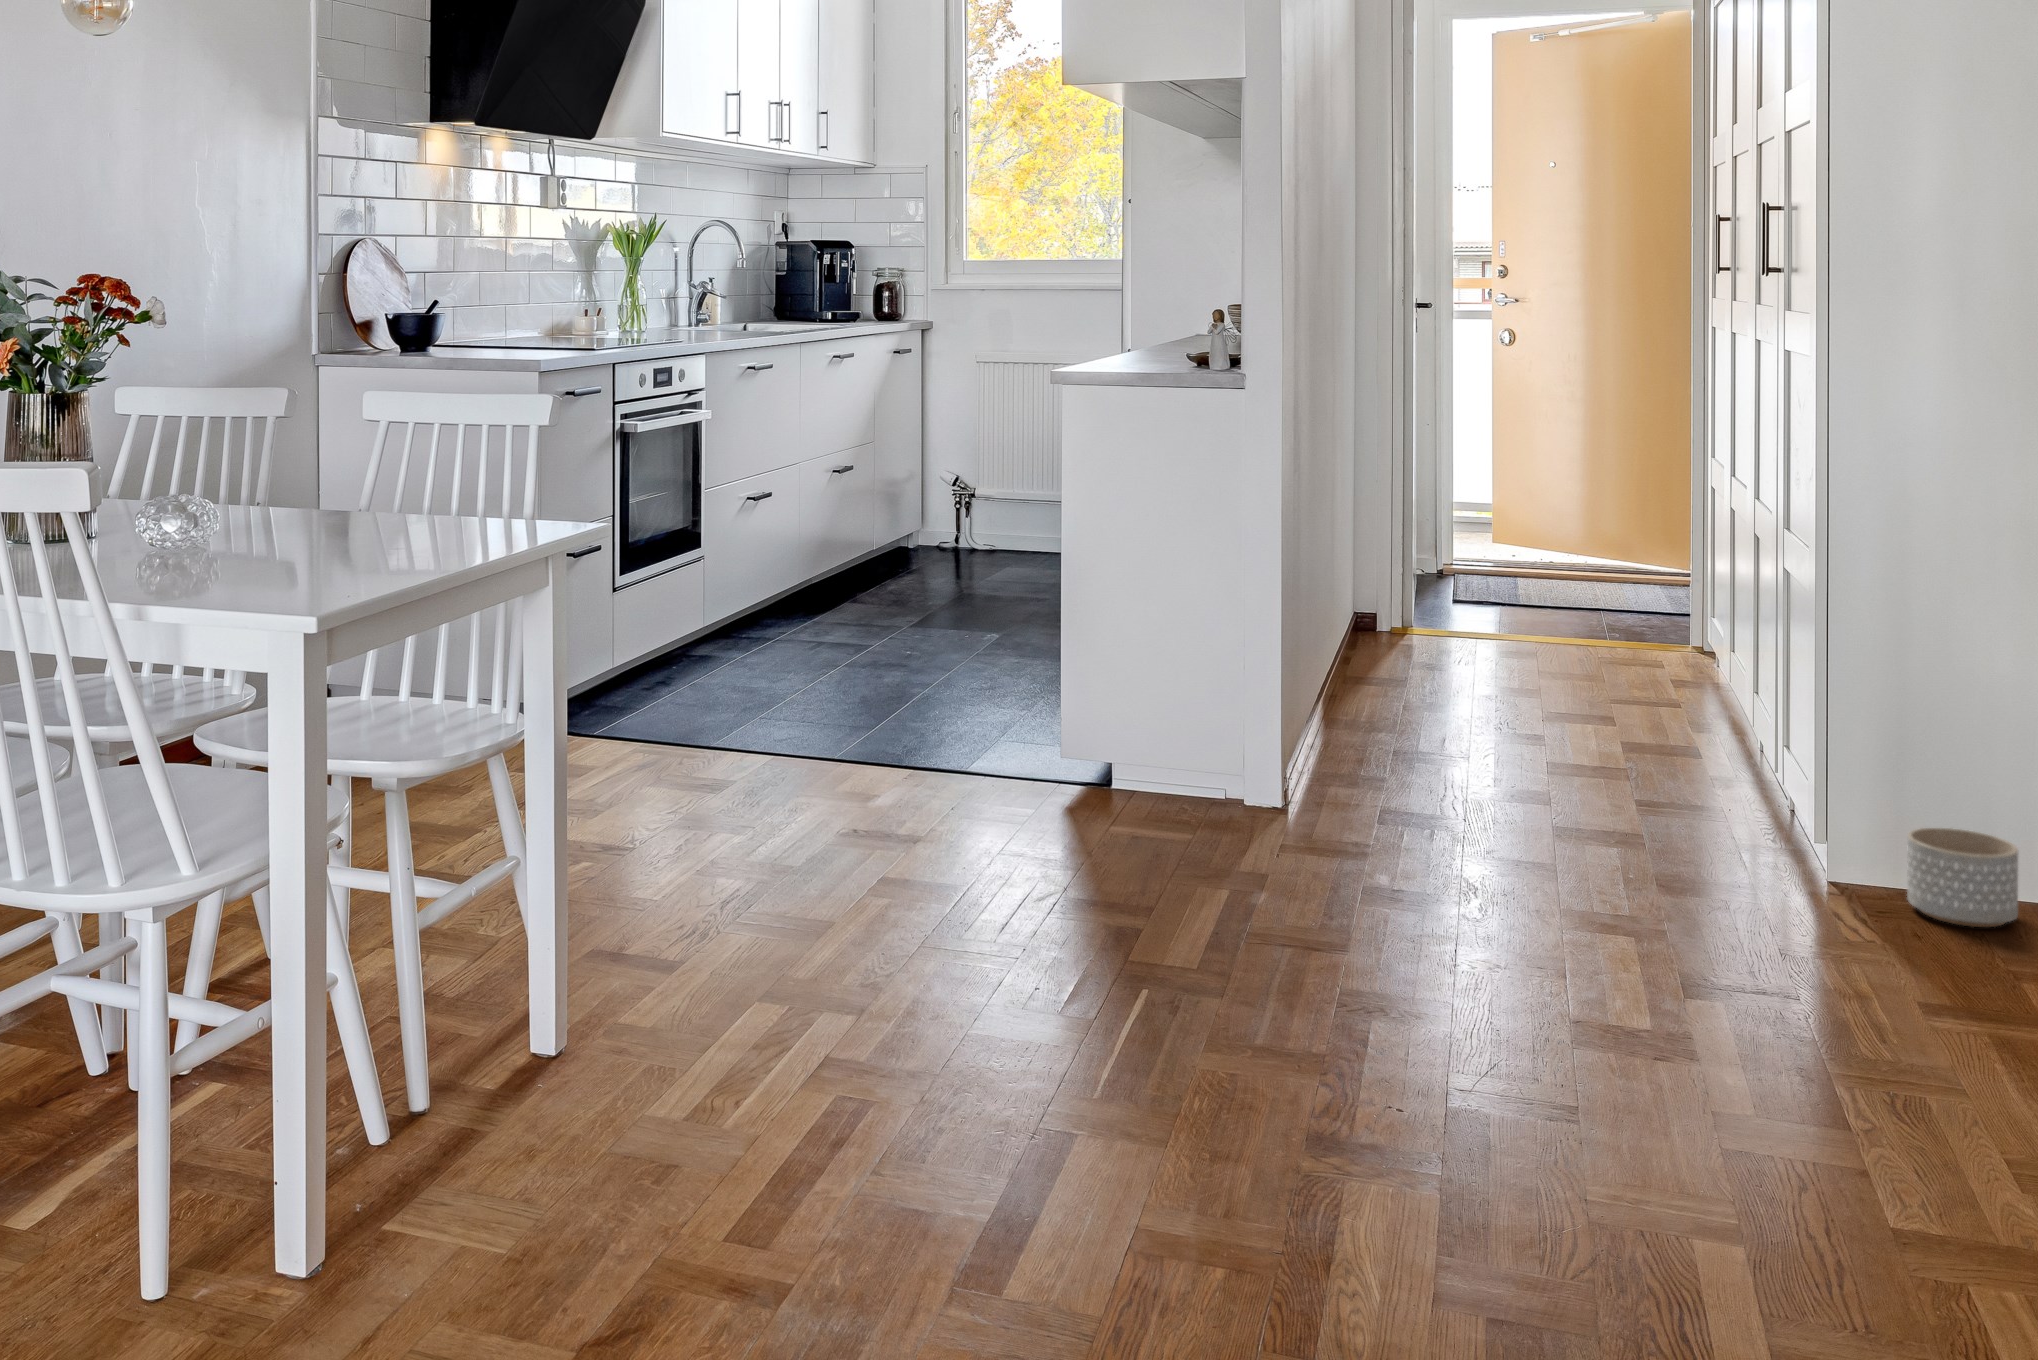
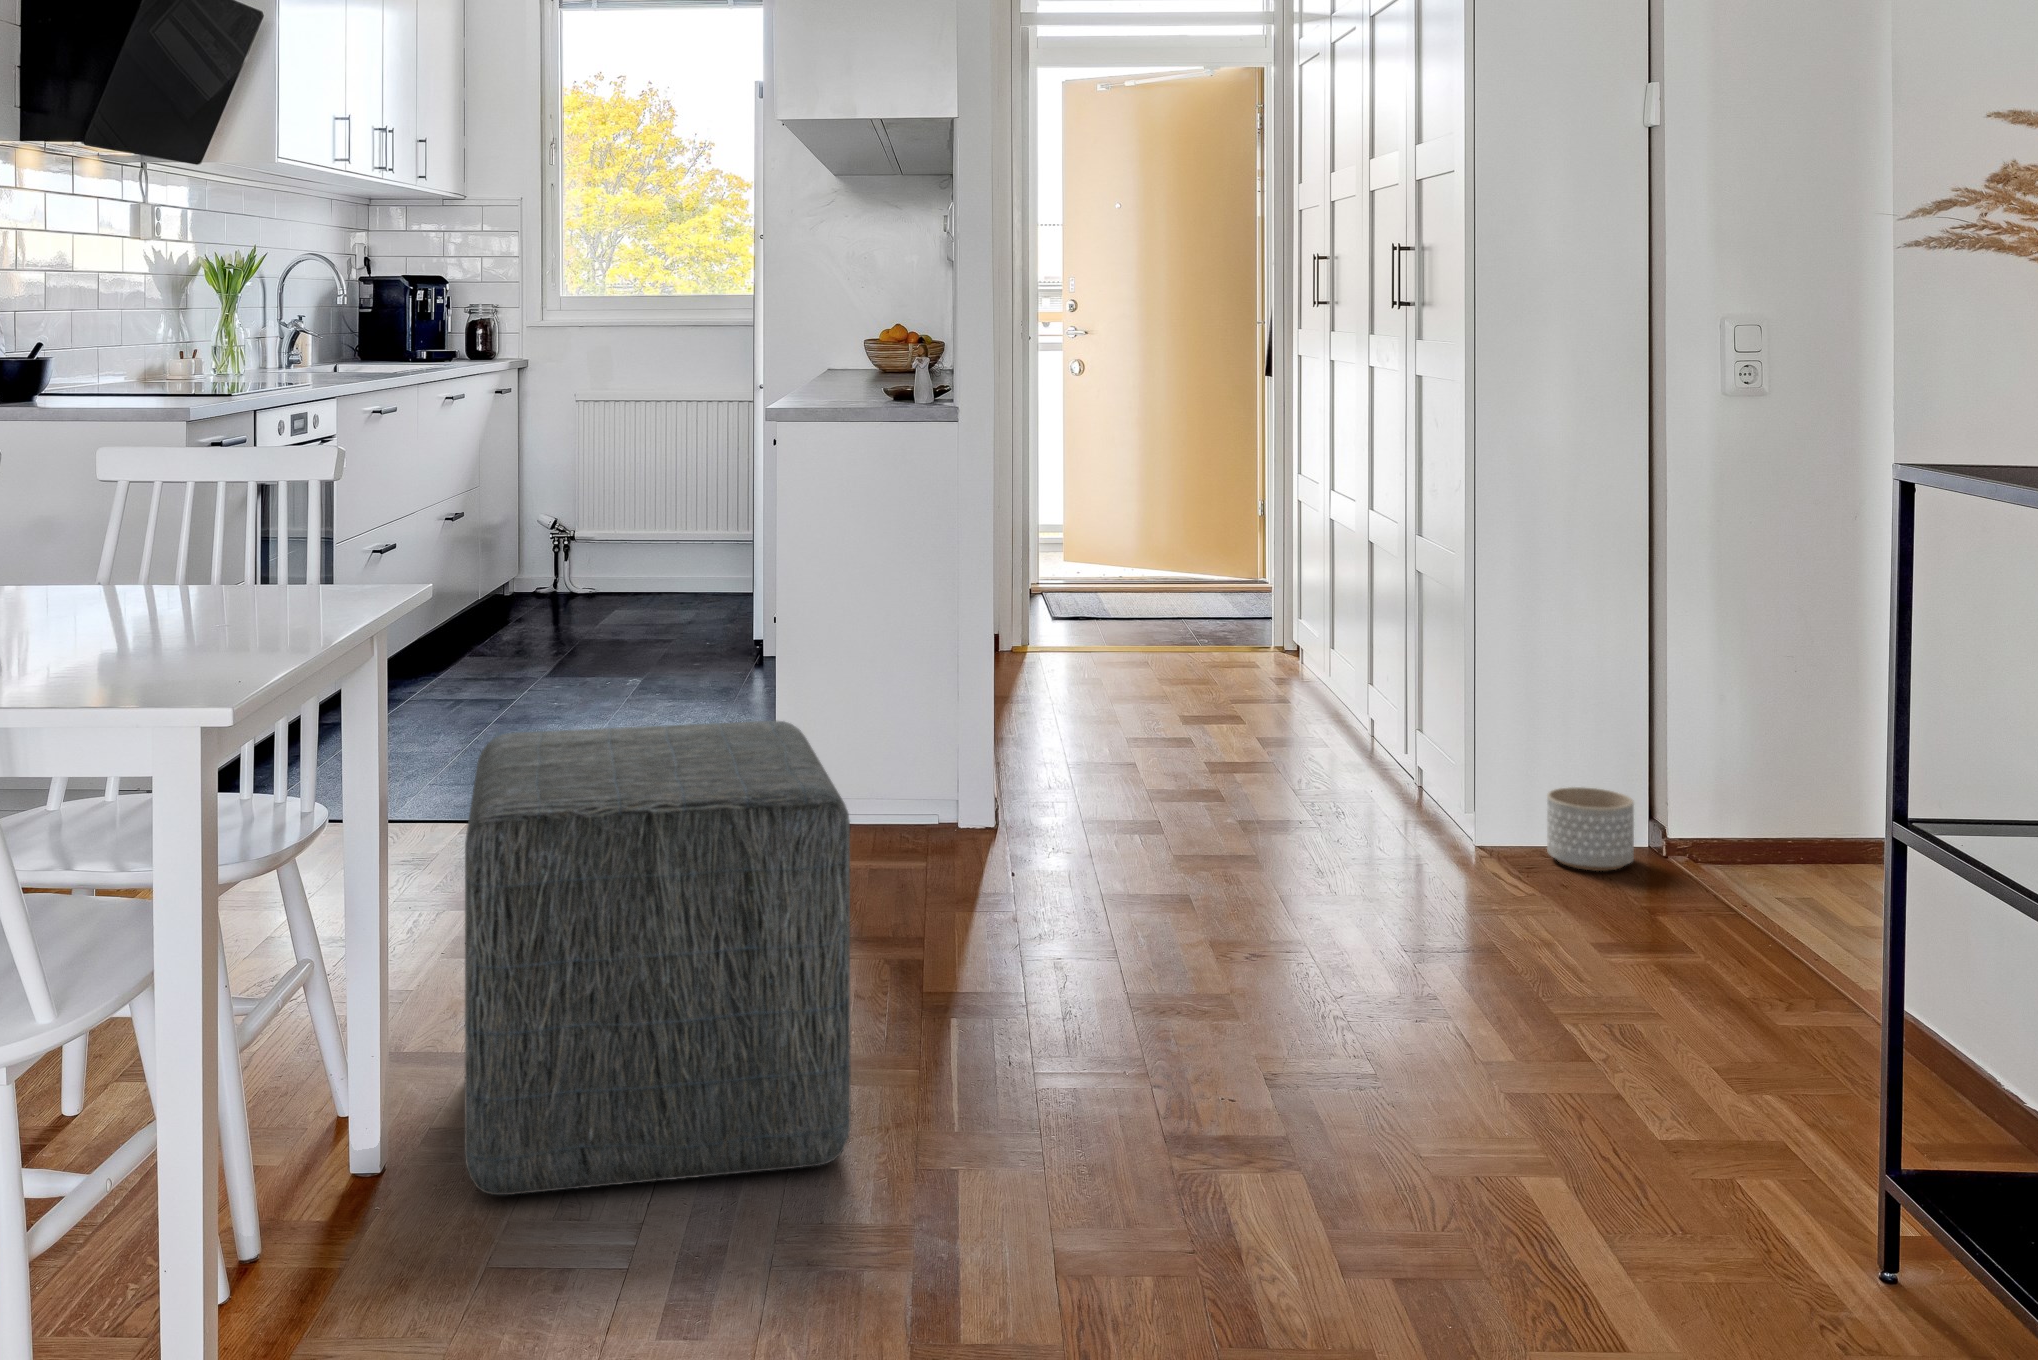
ottoman: none [615,668,989,1106] -> present [465,721,851,1195]

